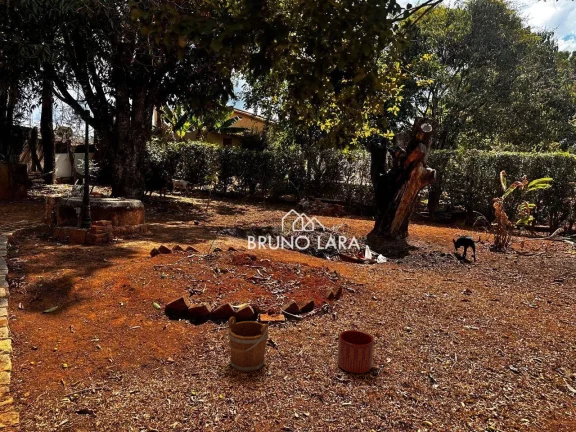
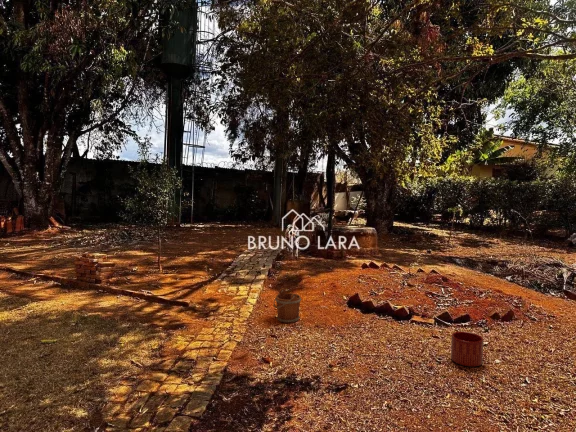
bucket: present [225,317,269,372] -> present [273,288,302,323]

